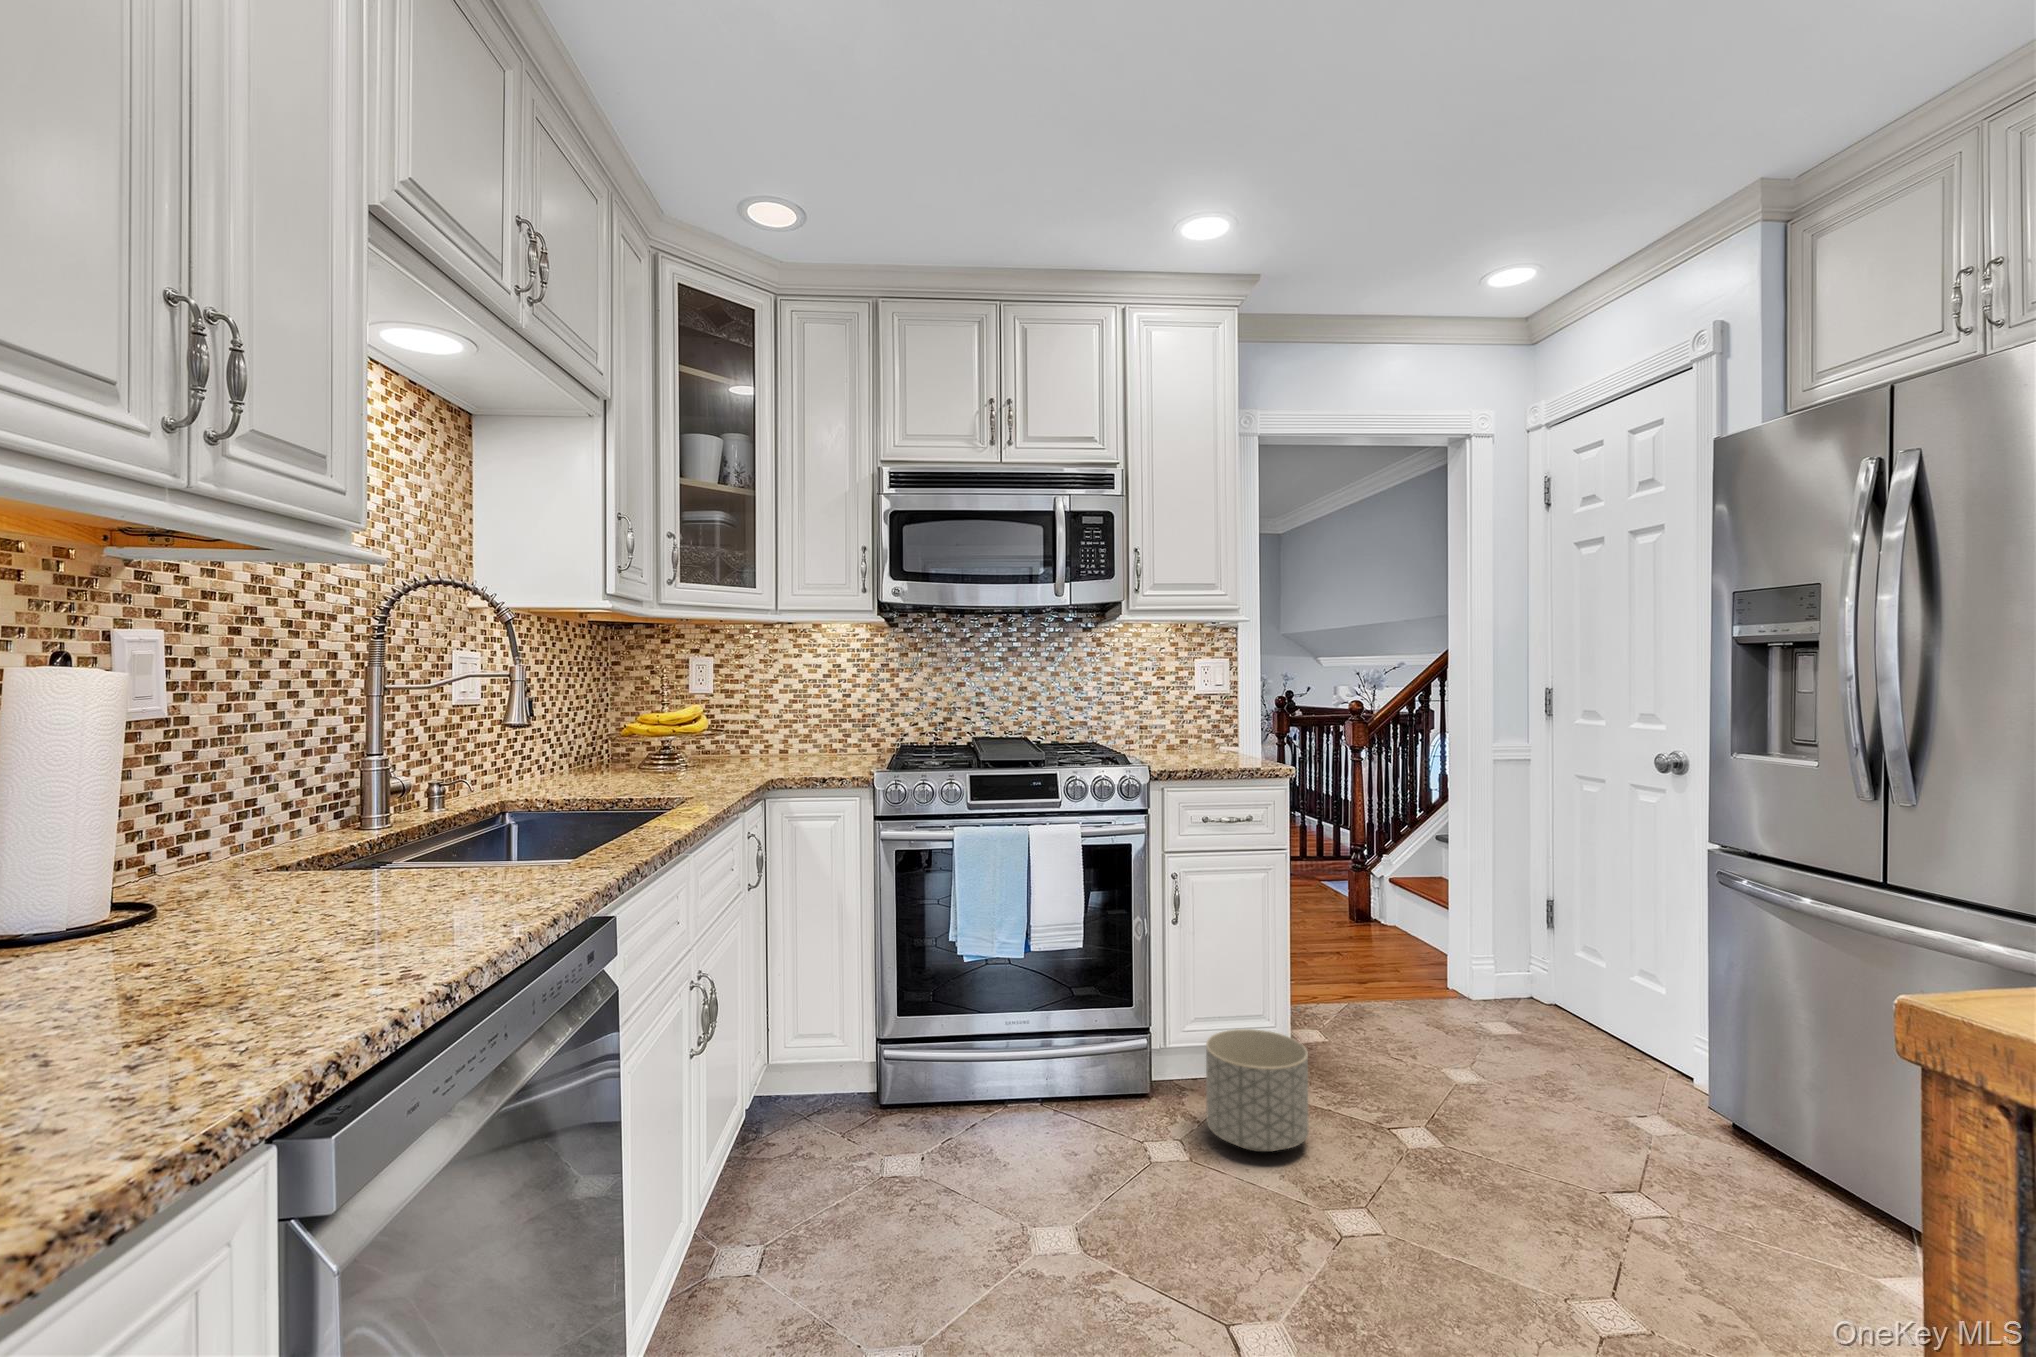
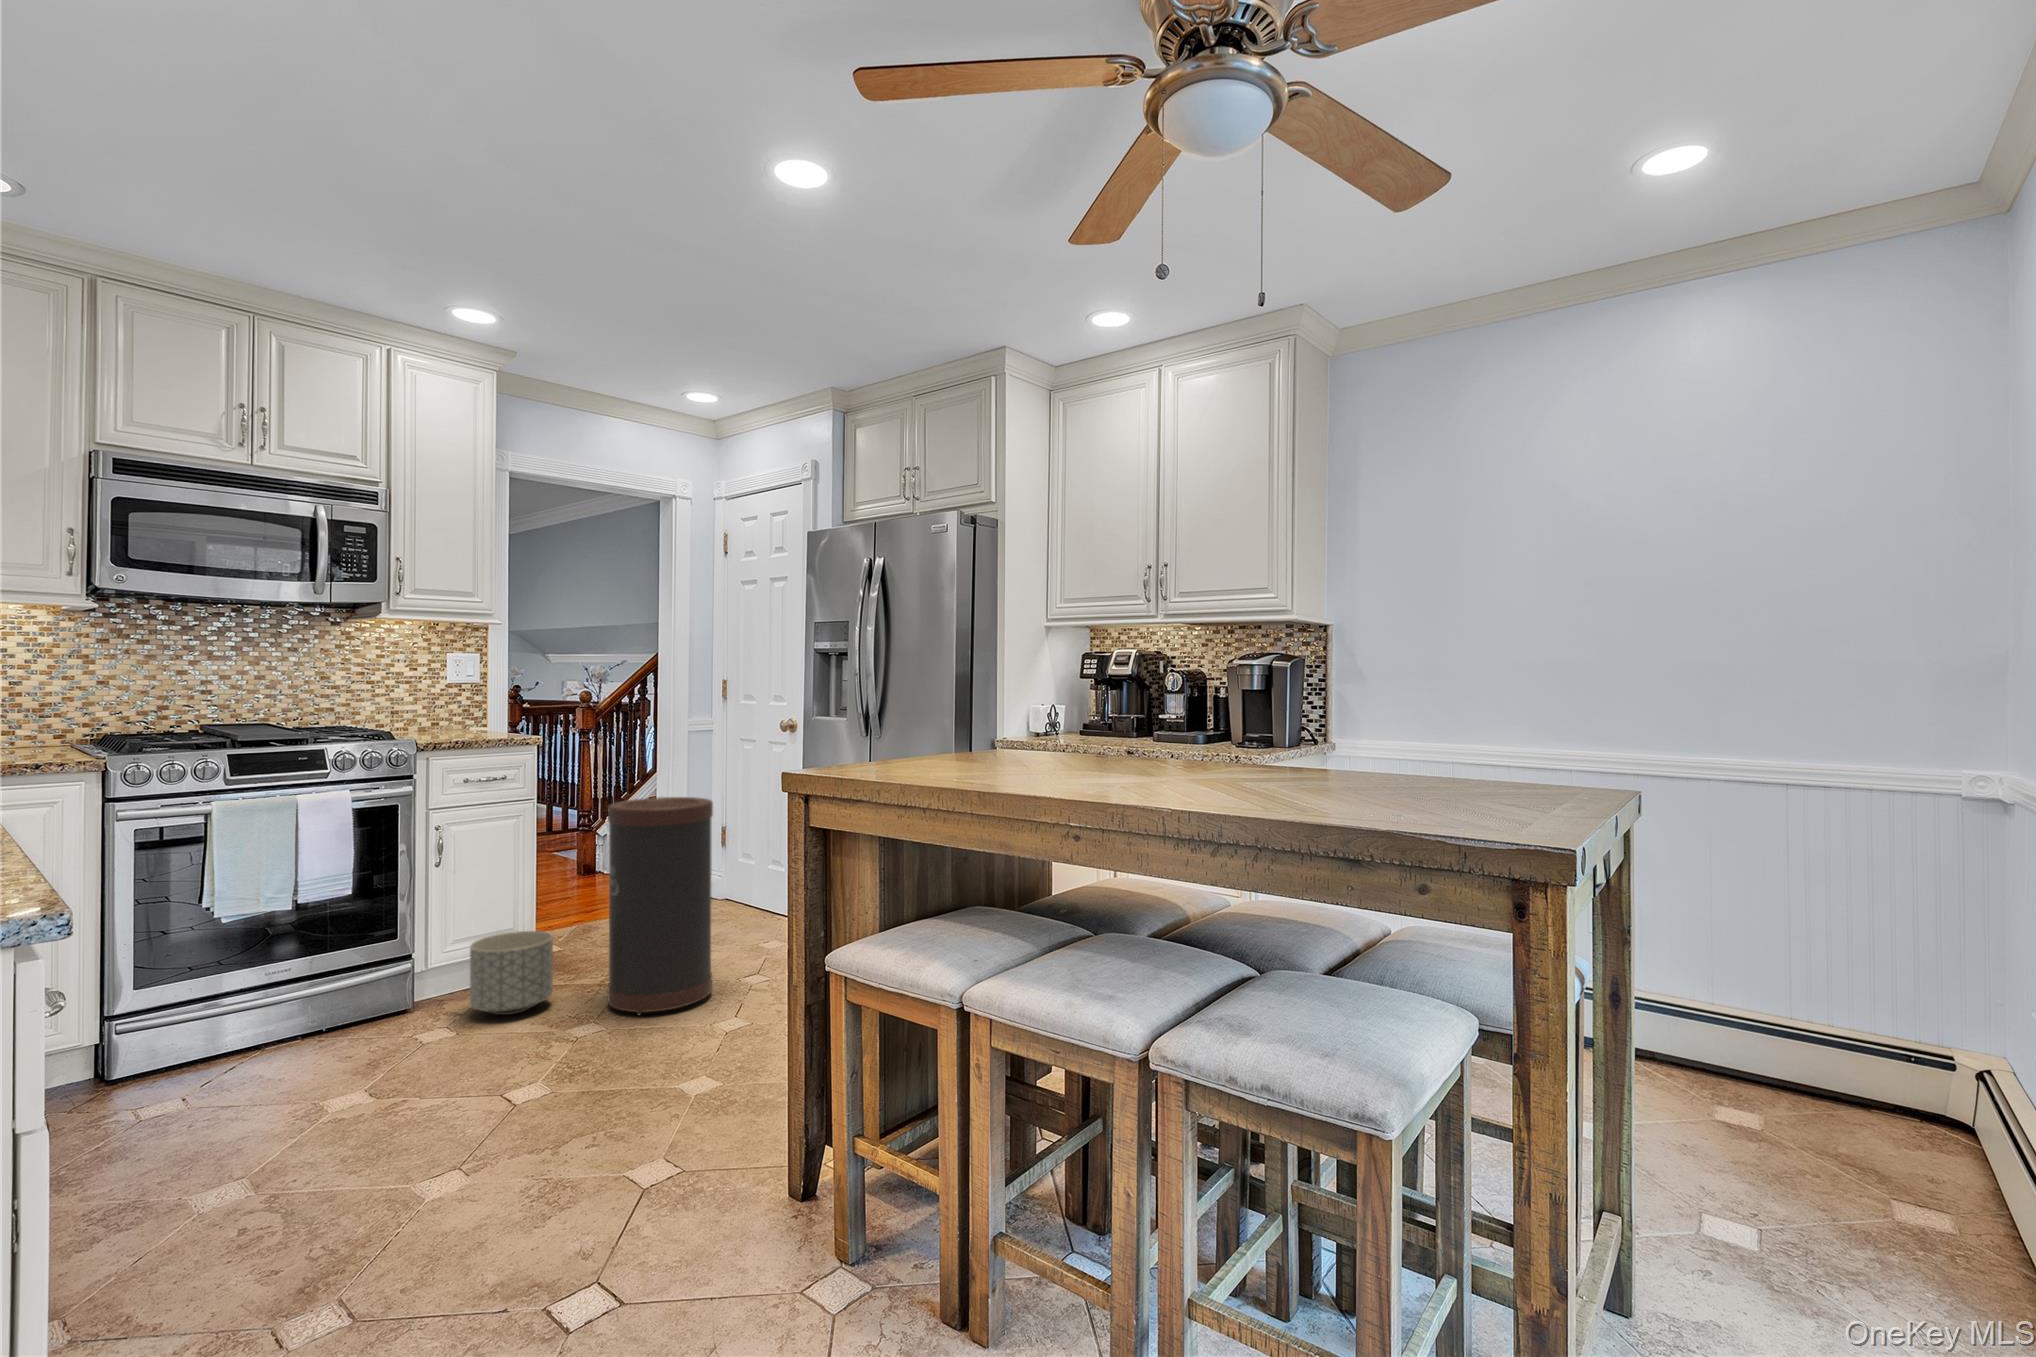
trash can: none [1382,874,1556,1239] -> present [607,797,713,1015]

